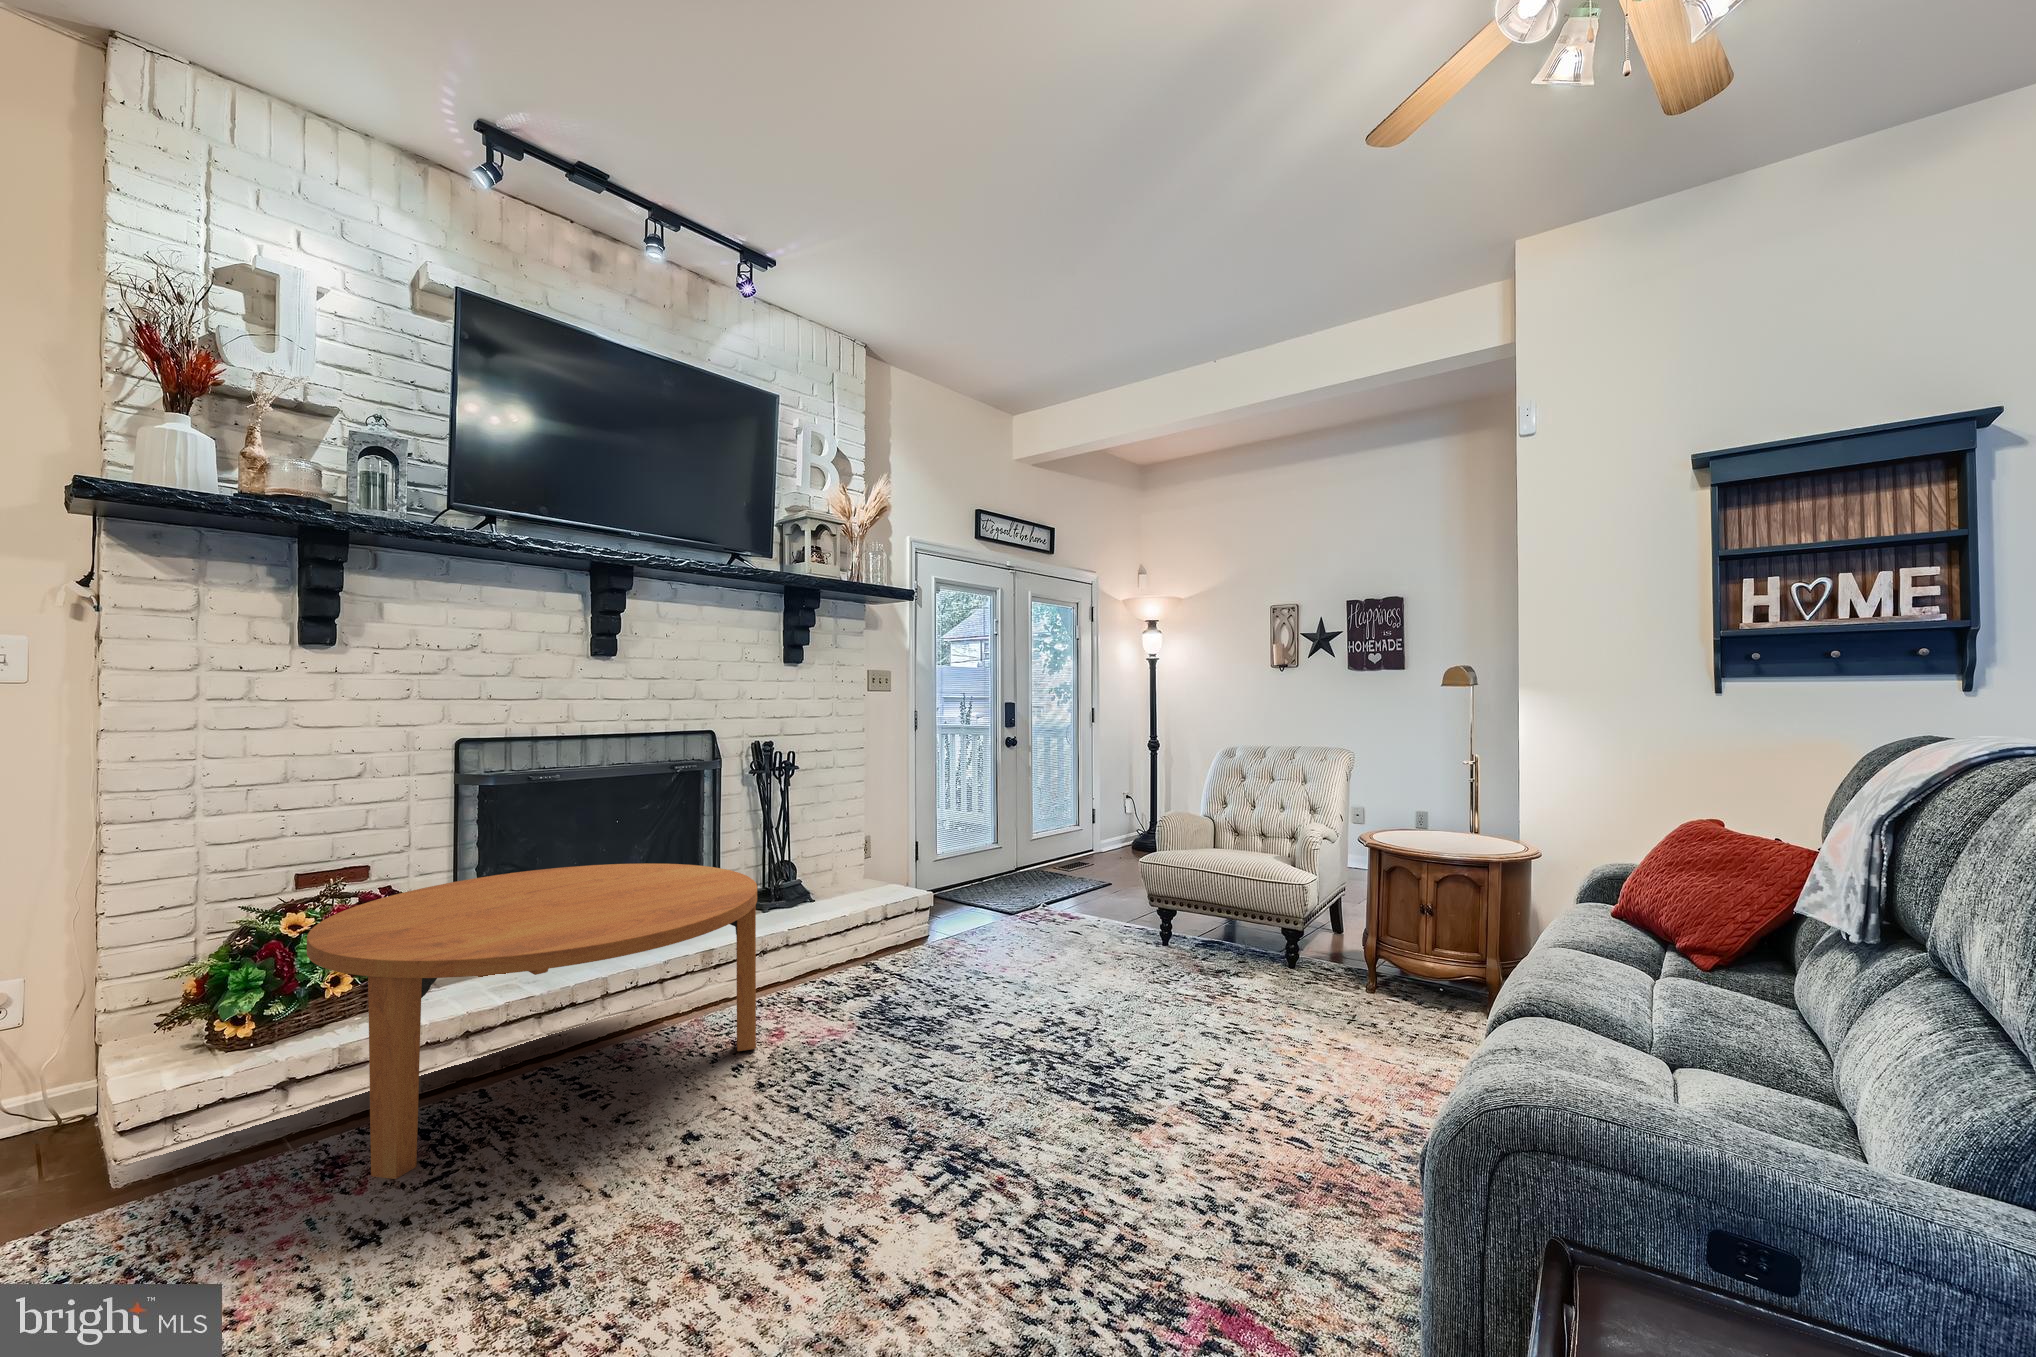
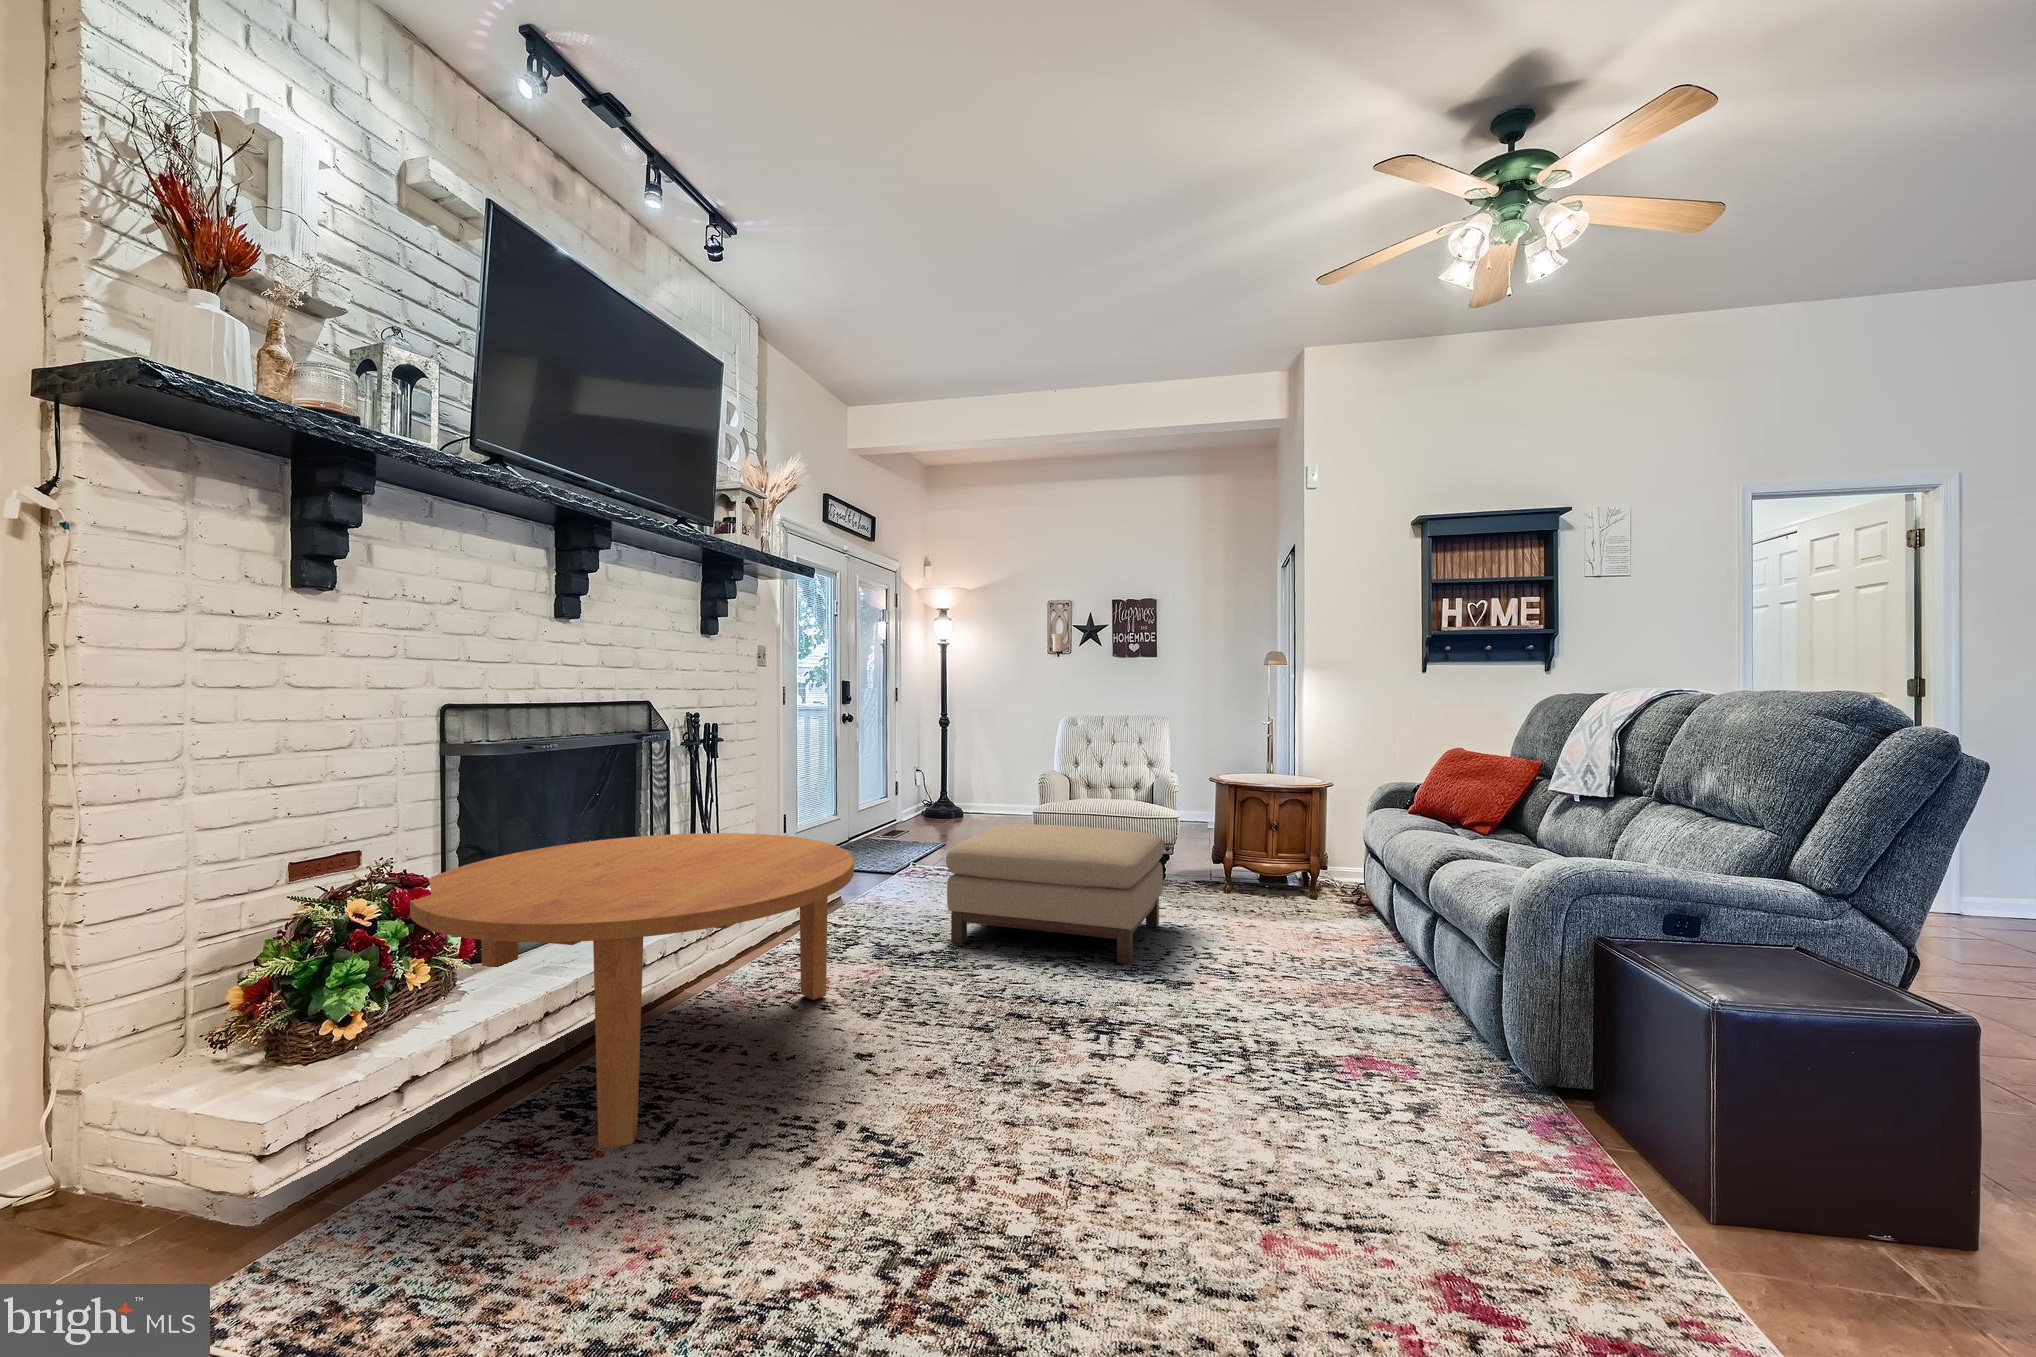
ottoman: none [953,874,1226,1069] -> present [946,824,1164,964]

